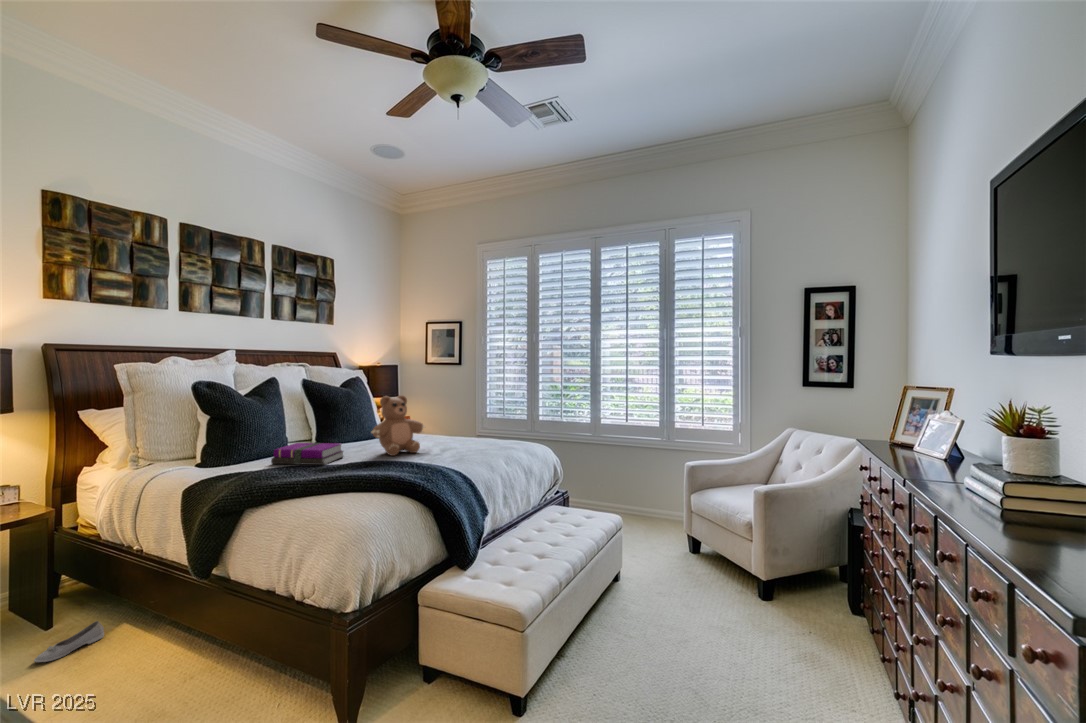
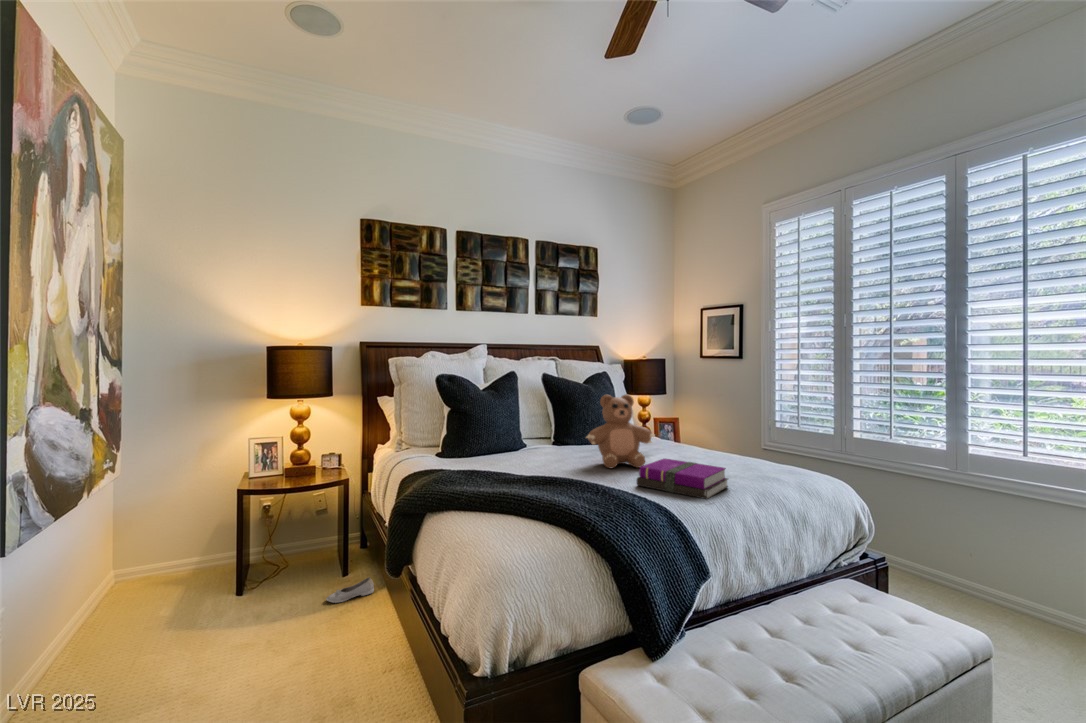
notebook: present [271,443,343,465] -> present [637,459,728,499]

